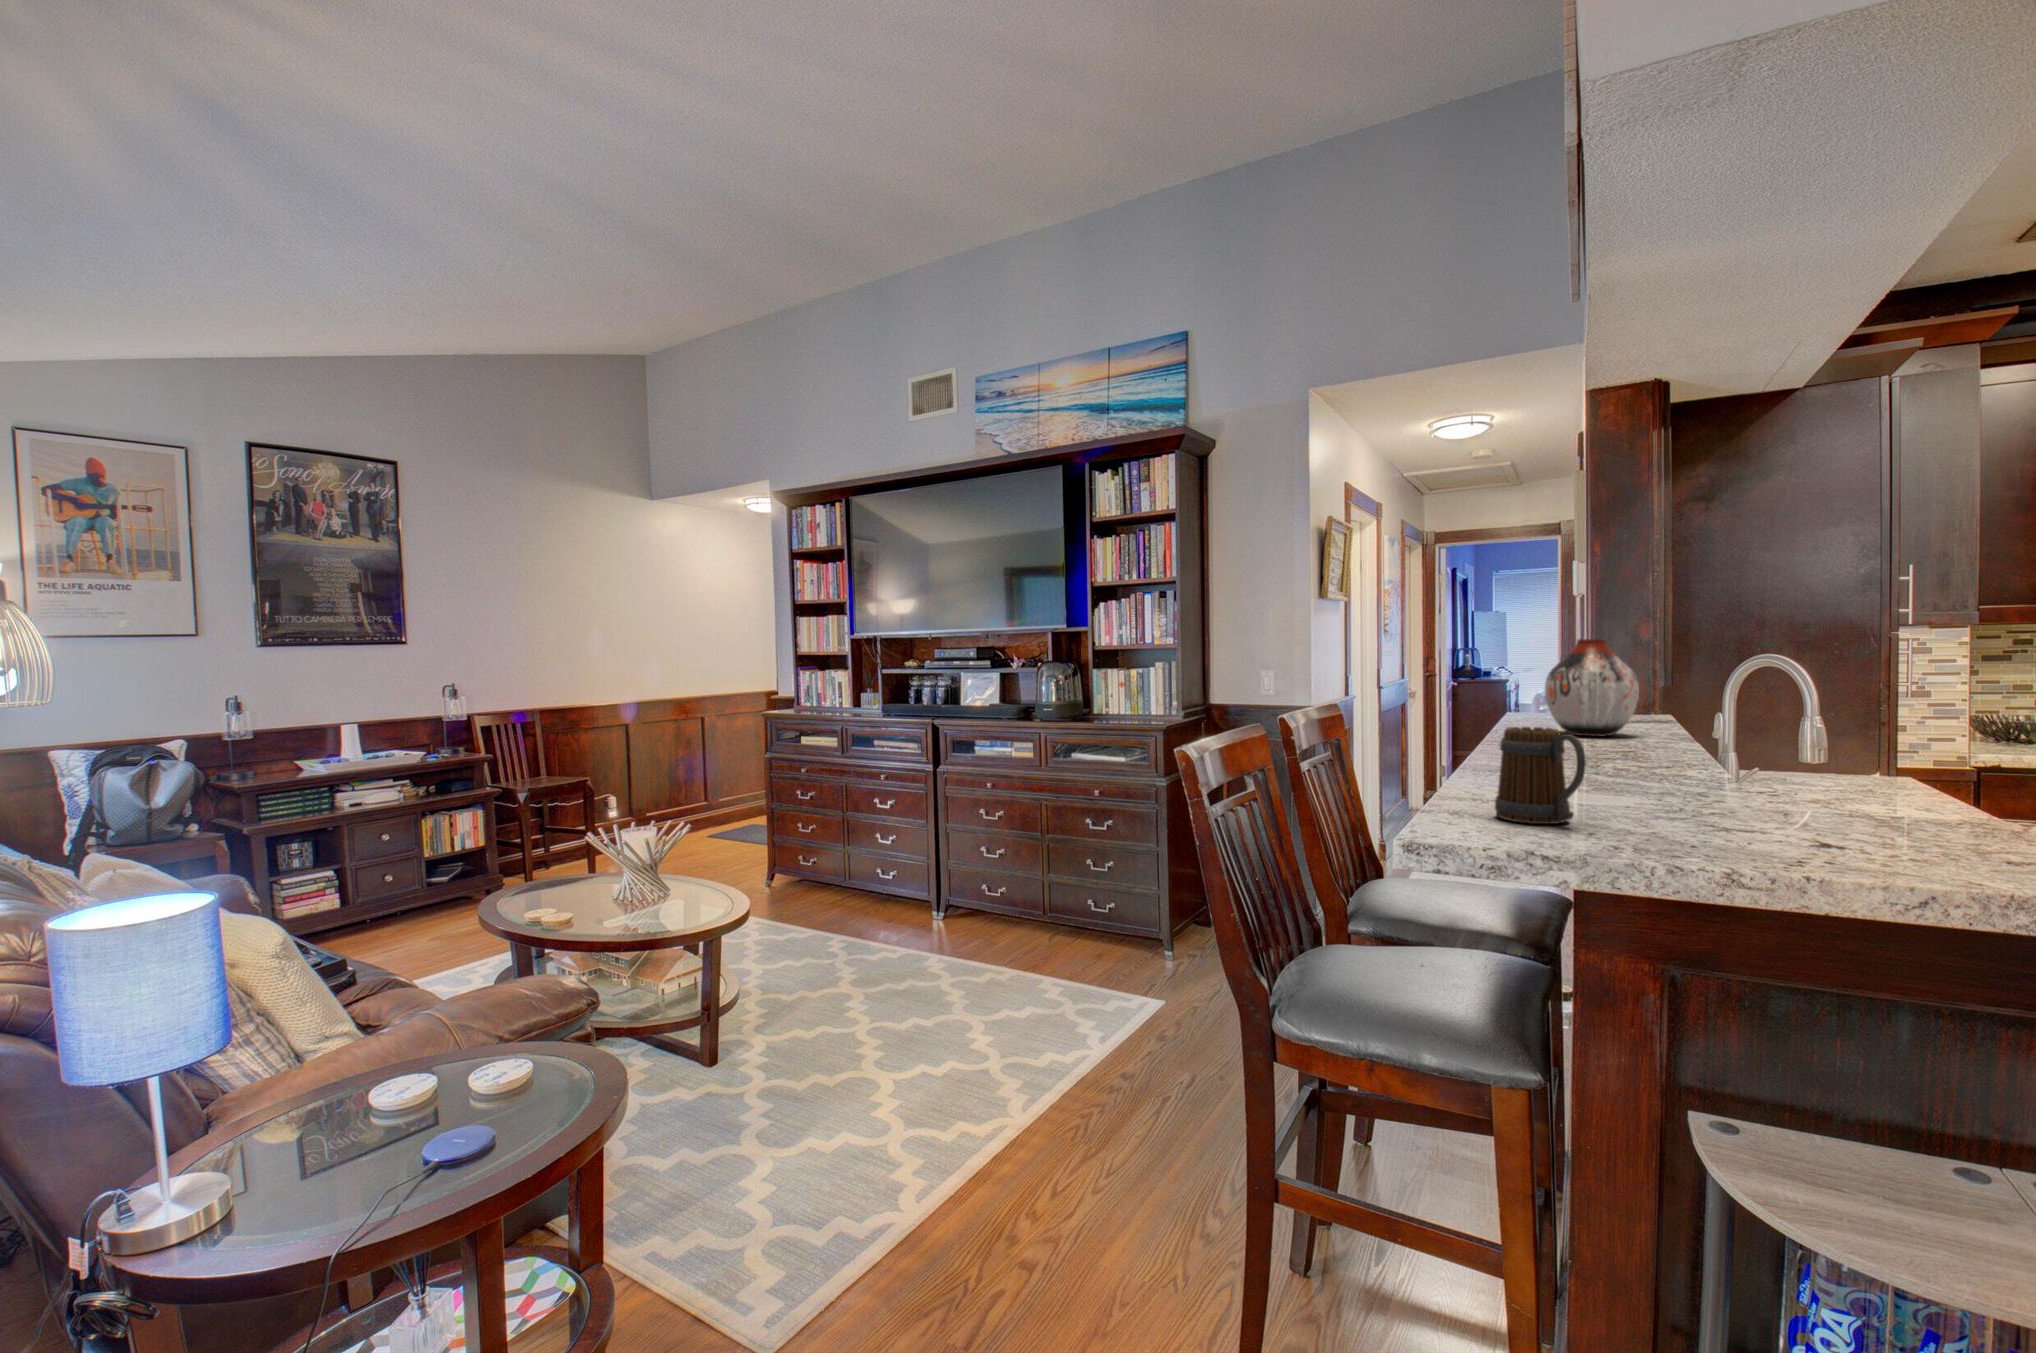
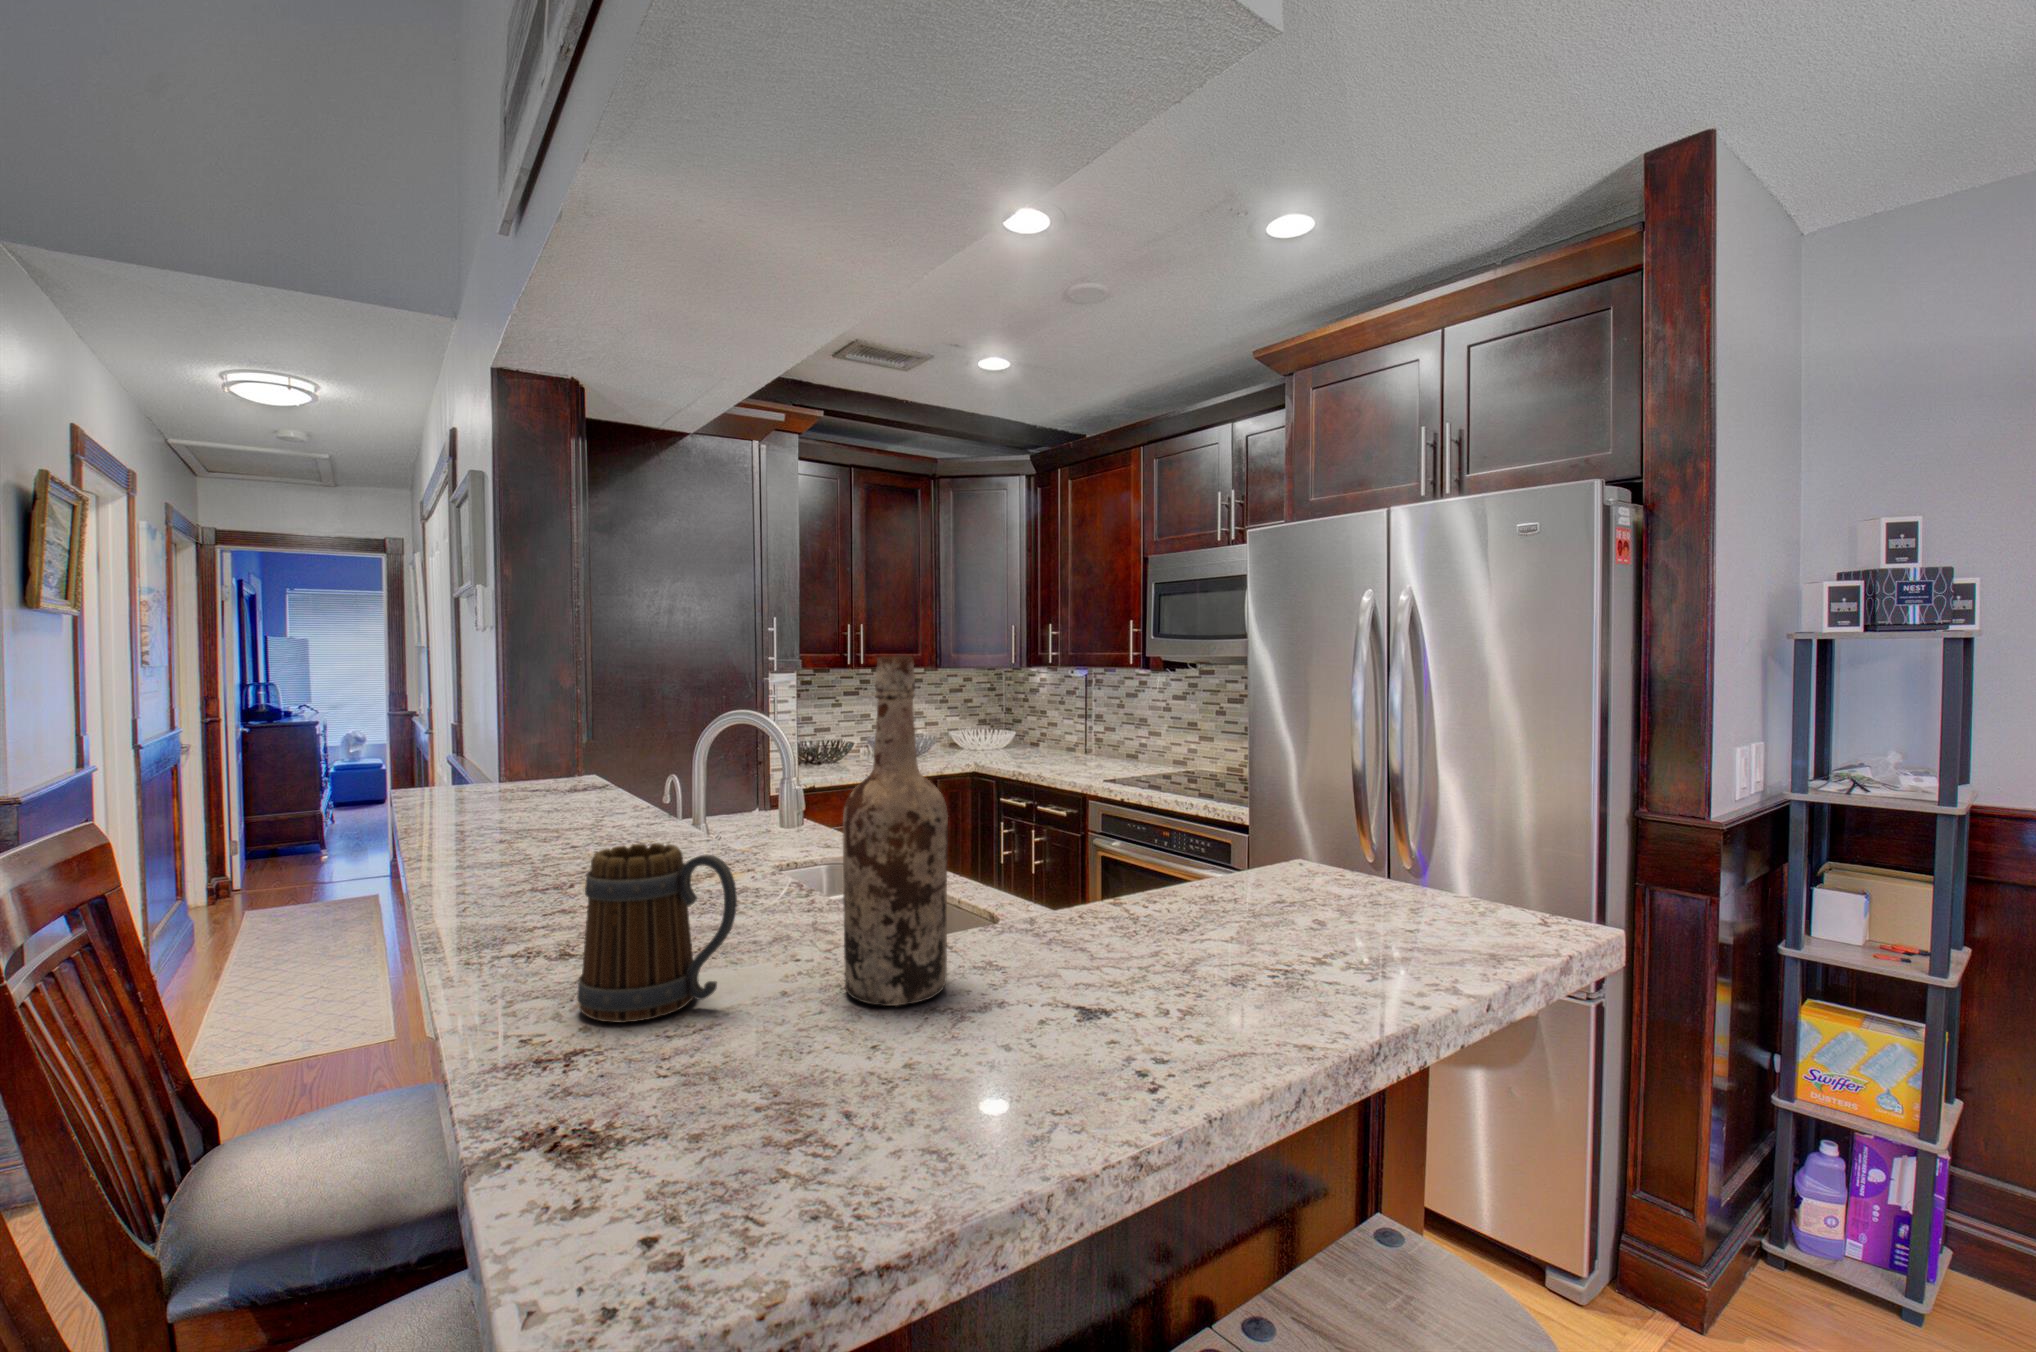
wine bottle: none [1663,610,1755,852] -> present [843,656,948,1006]
vase: present [1545,639,1639,737] -> none [460,679,574,804]

